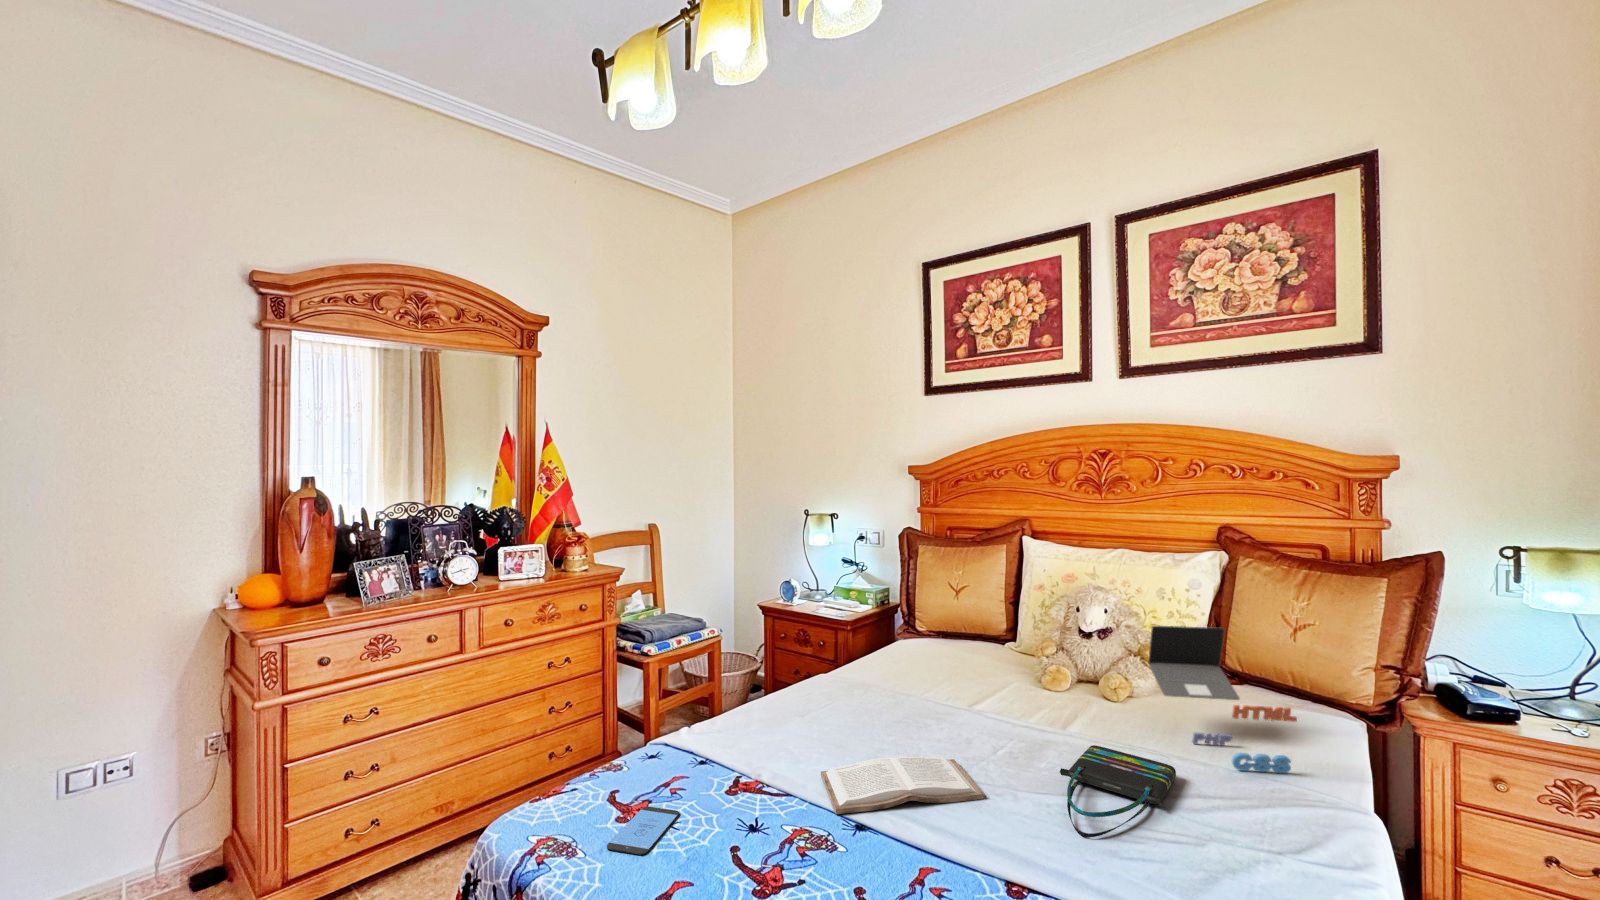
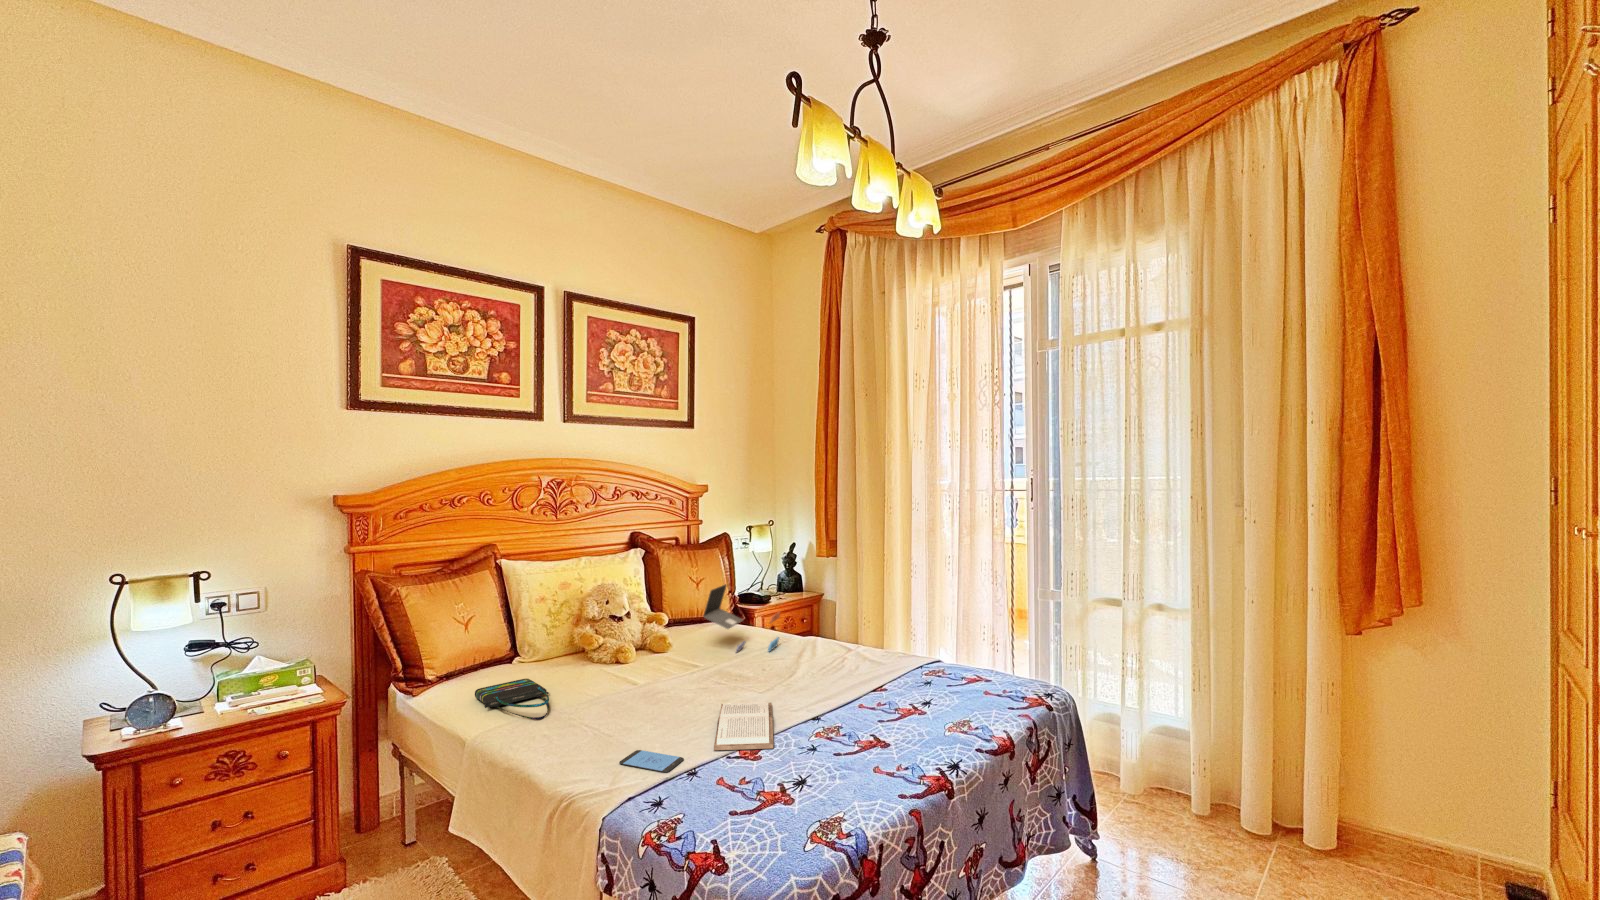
tote bag: present [1060,745,1176,838] -> present [475,679,549,720]
smartphone: present [607,806,679,855] -> present [619,750,684,772]

